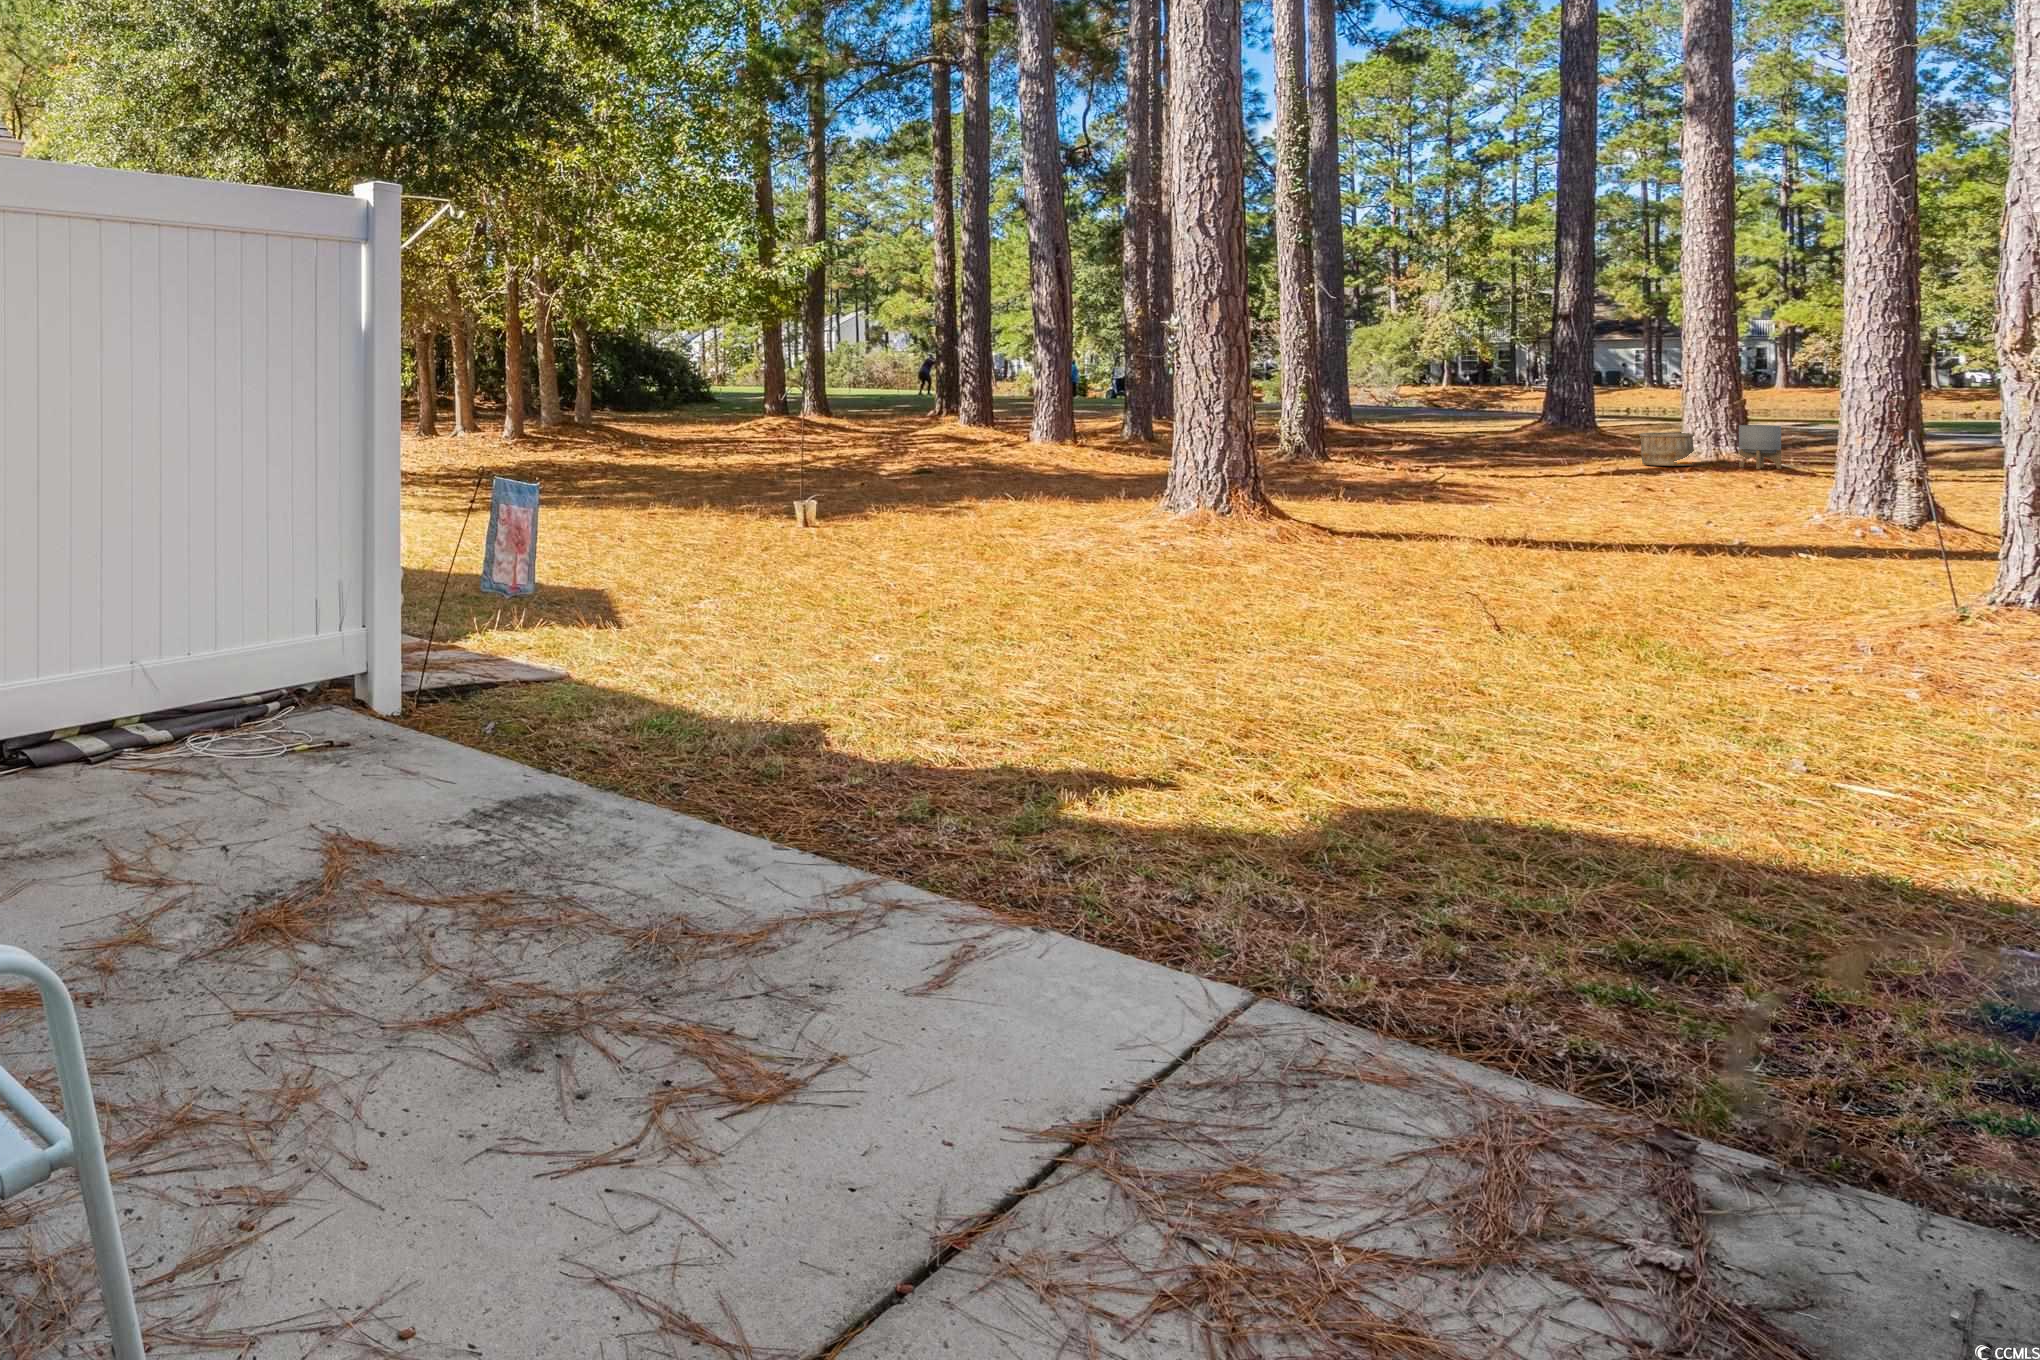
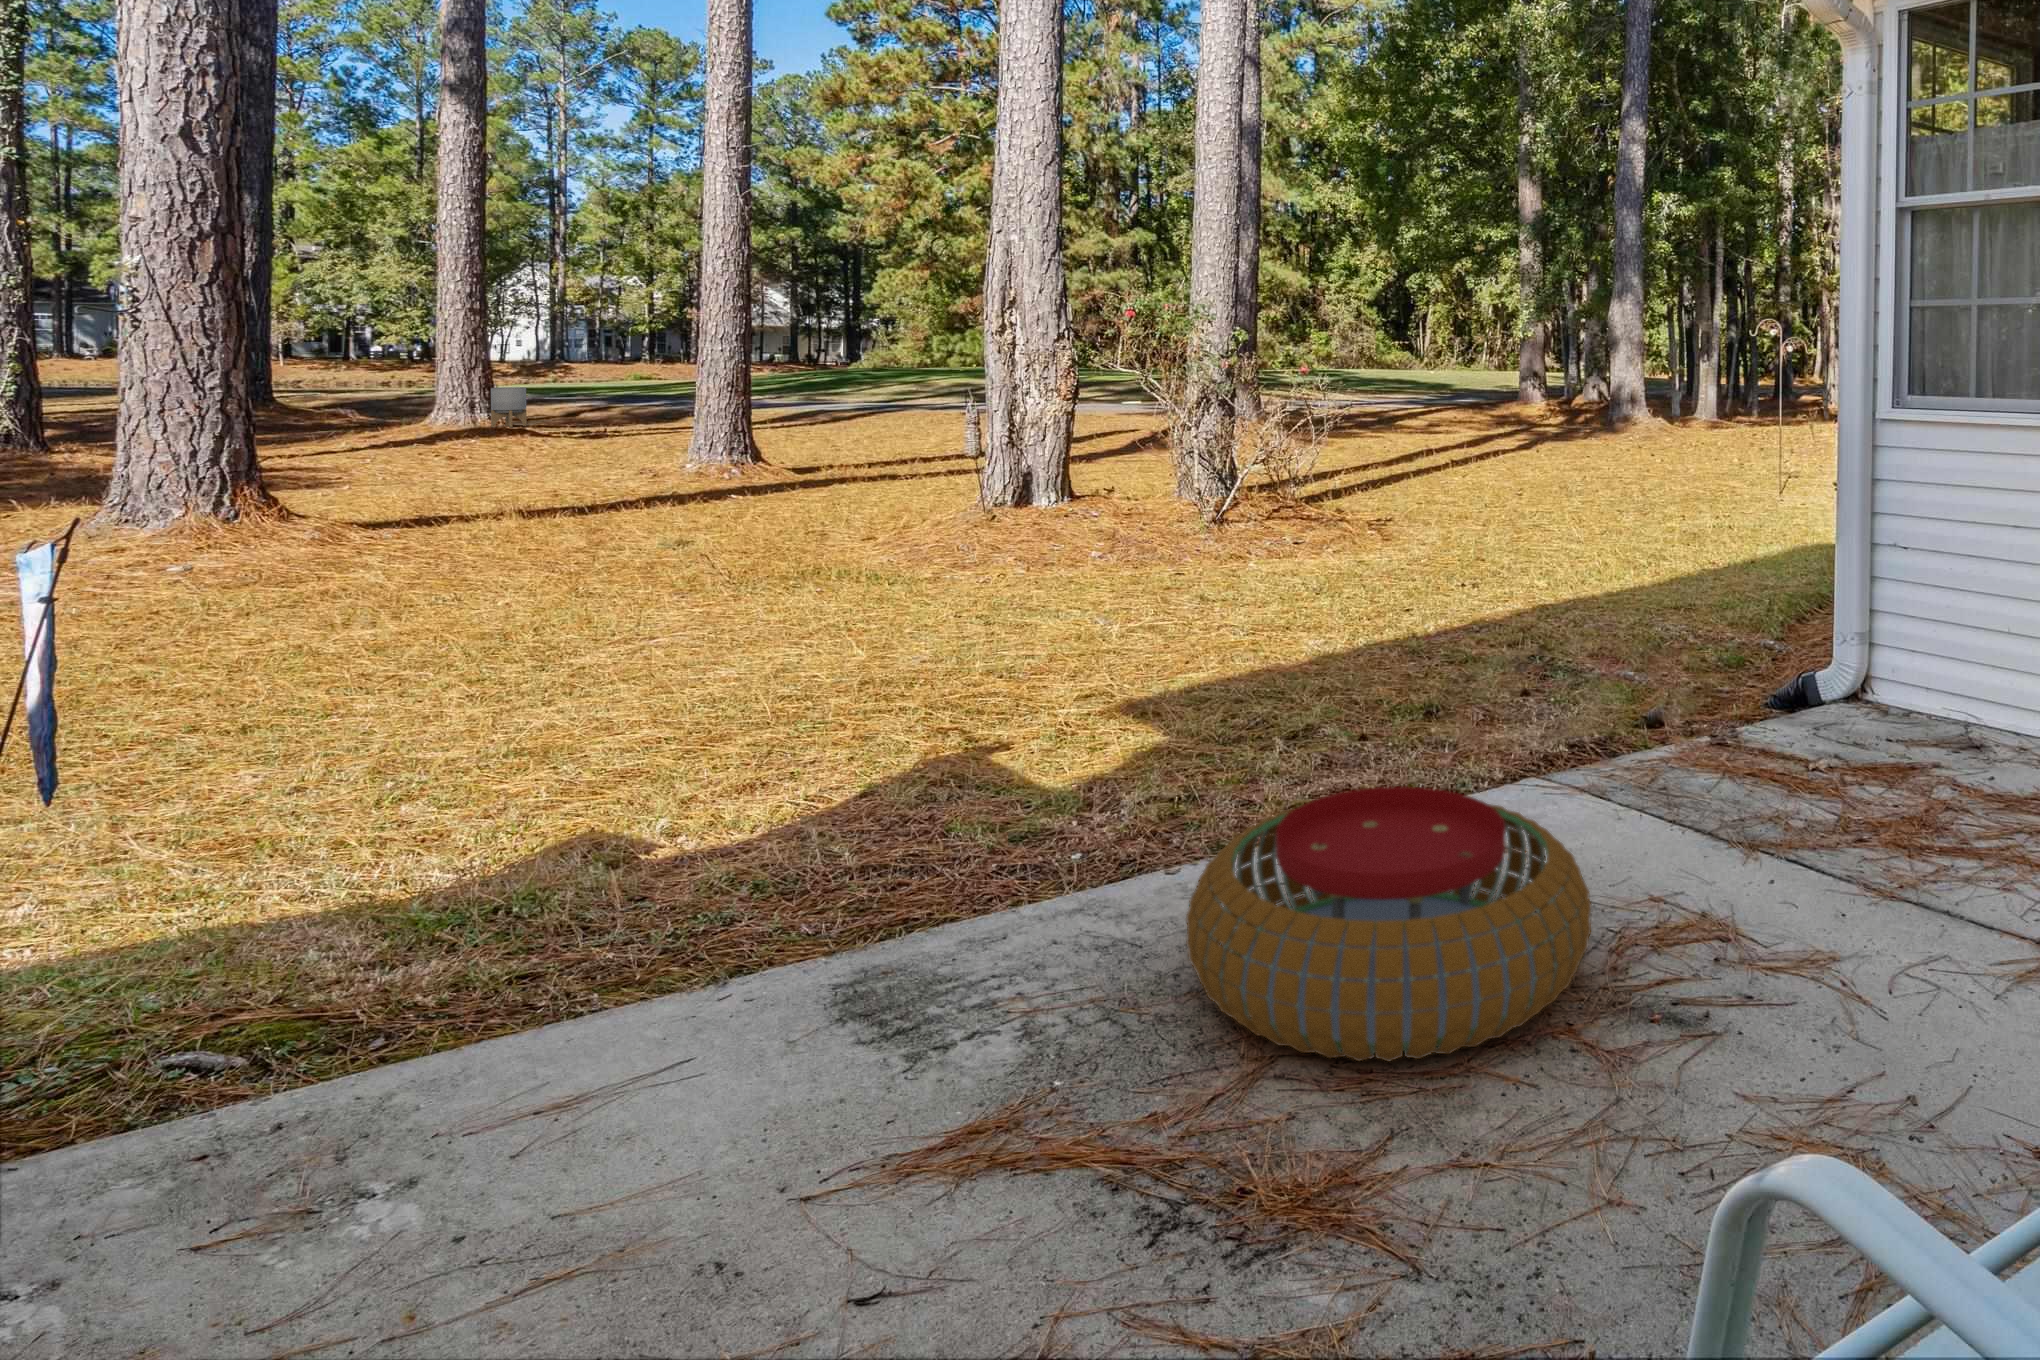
wooden bucket: present [1639,433,1695,466] -> none [400,398,453,432]
pouf: none [519,838,923,1116] -> present [1186,786,1591,1061]

